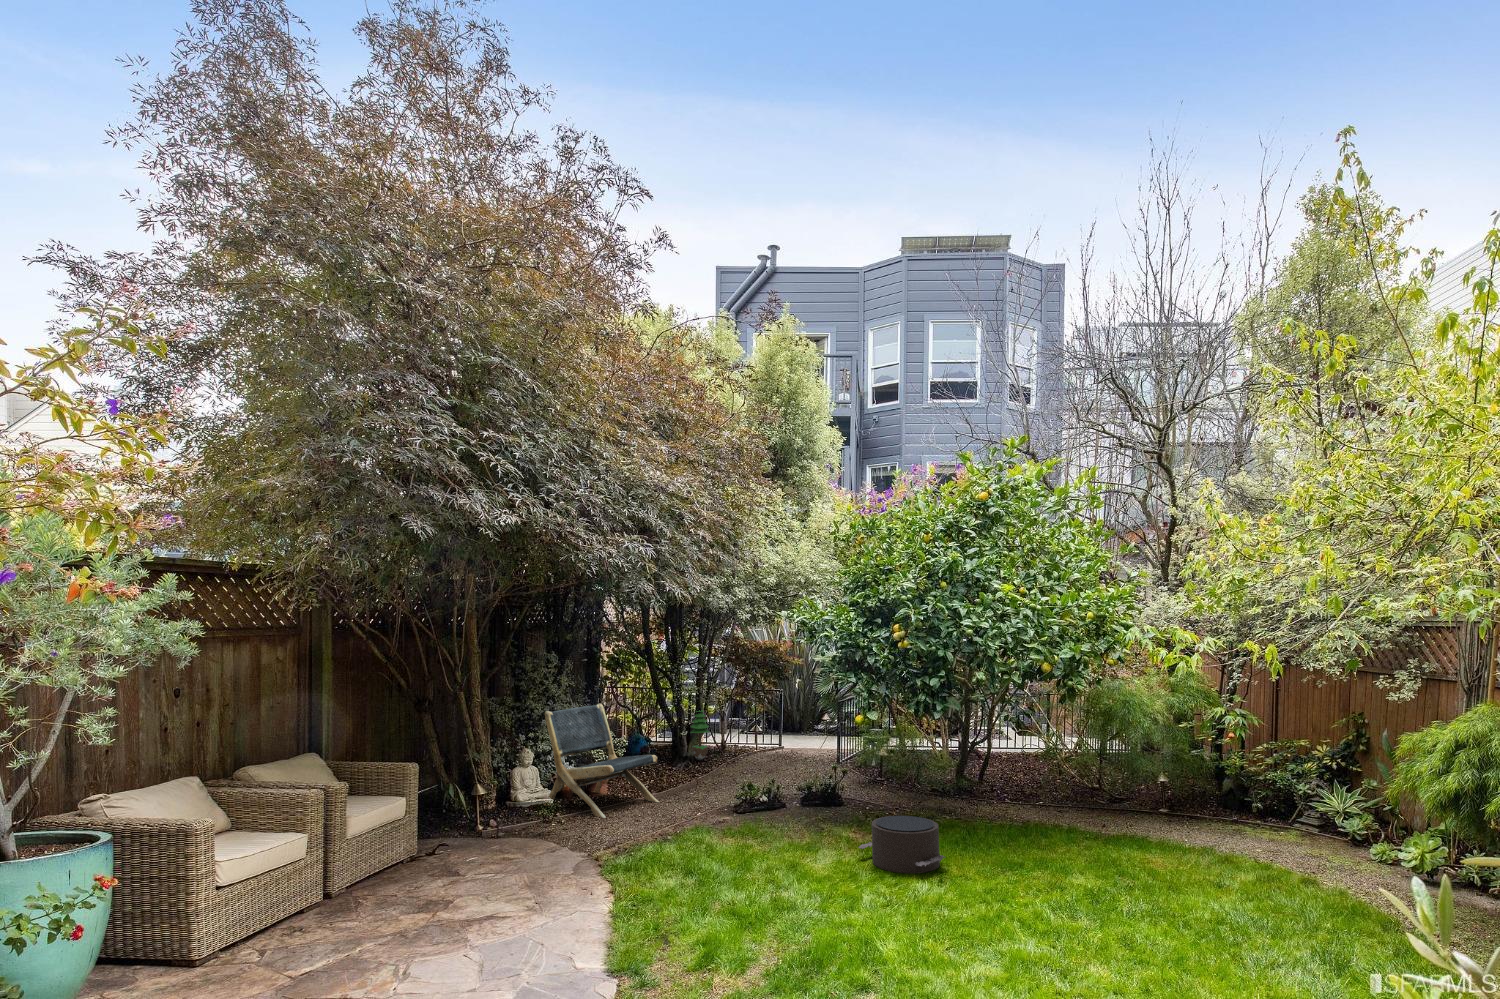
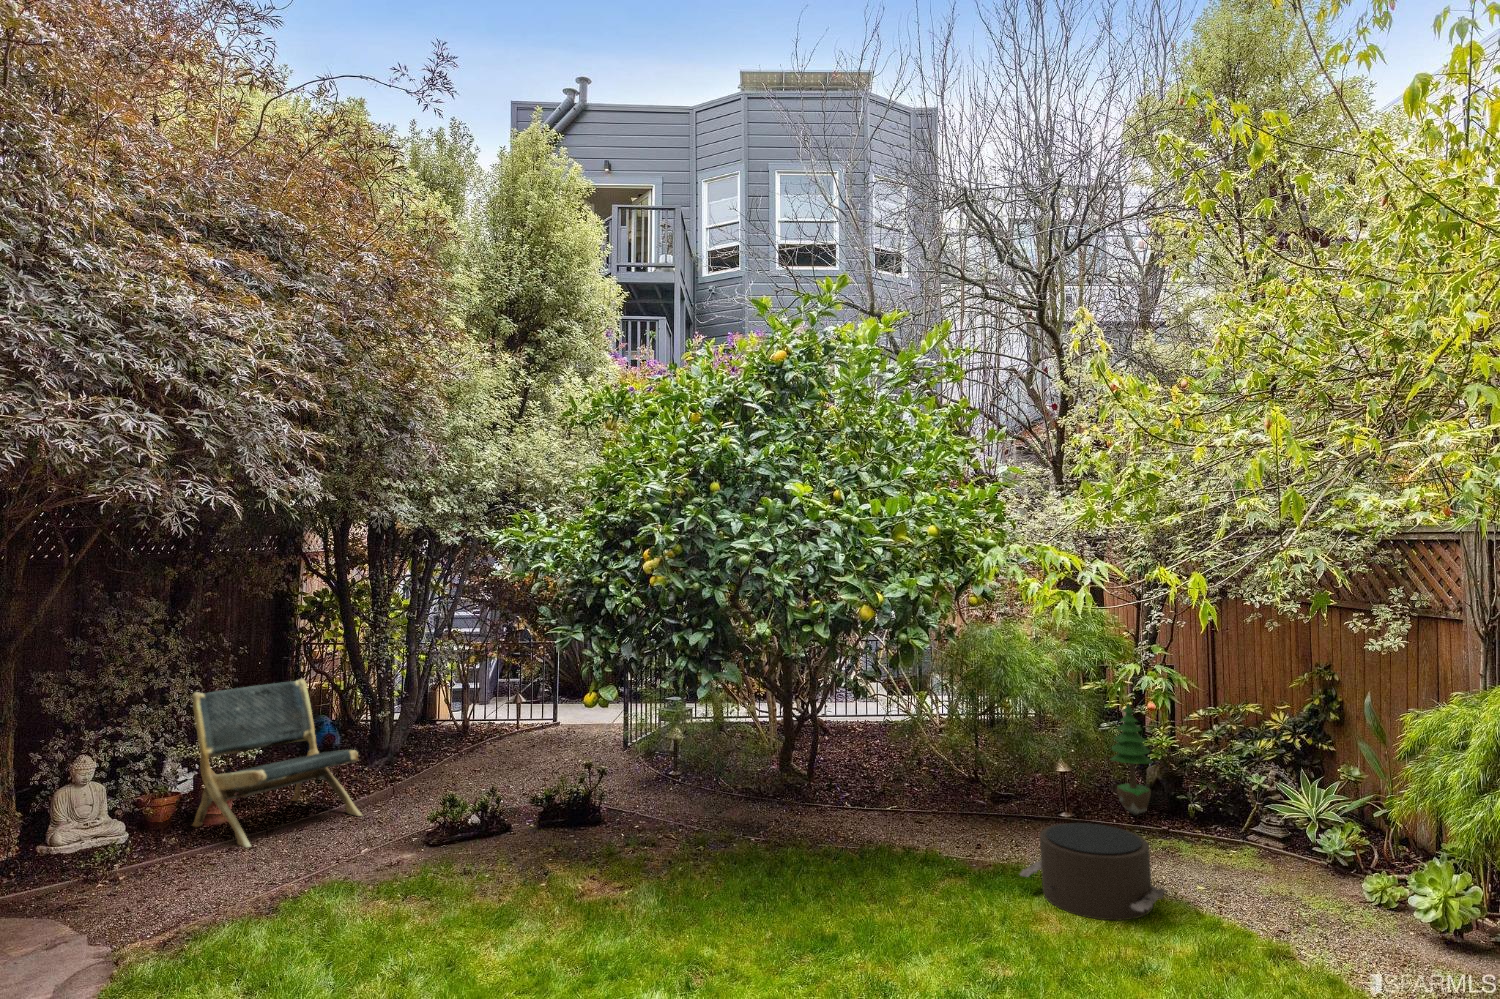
potted tree: present [690,708,709,760] -> present [1111,704,1152,815]
pouf: present [859,816,945,873] -> present [1020,823,1166,920]

